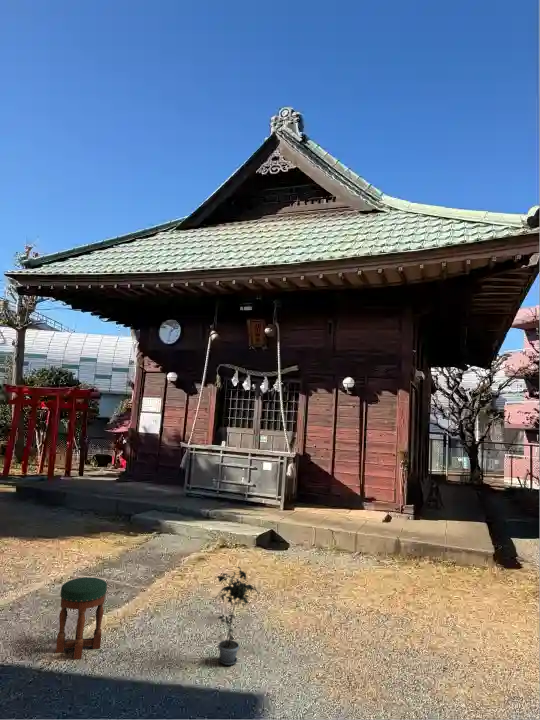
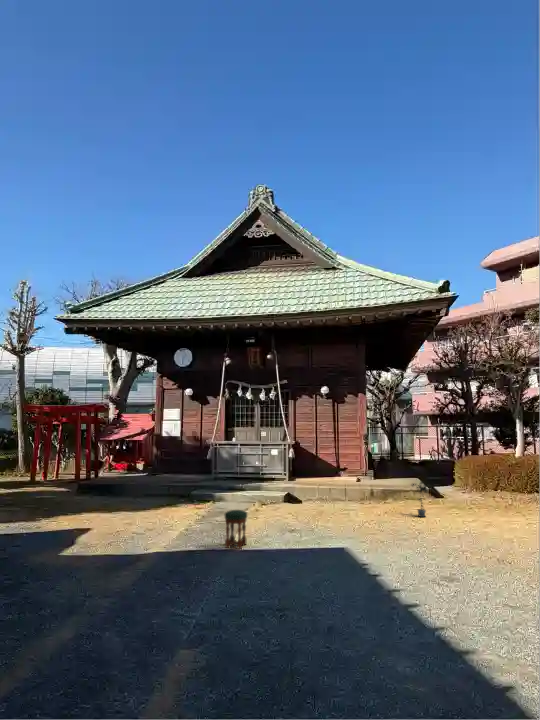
potted plant: present [216,567,258,665] -> present [412,481,430,517]

